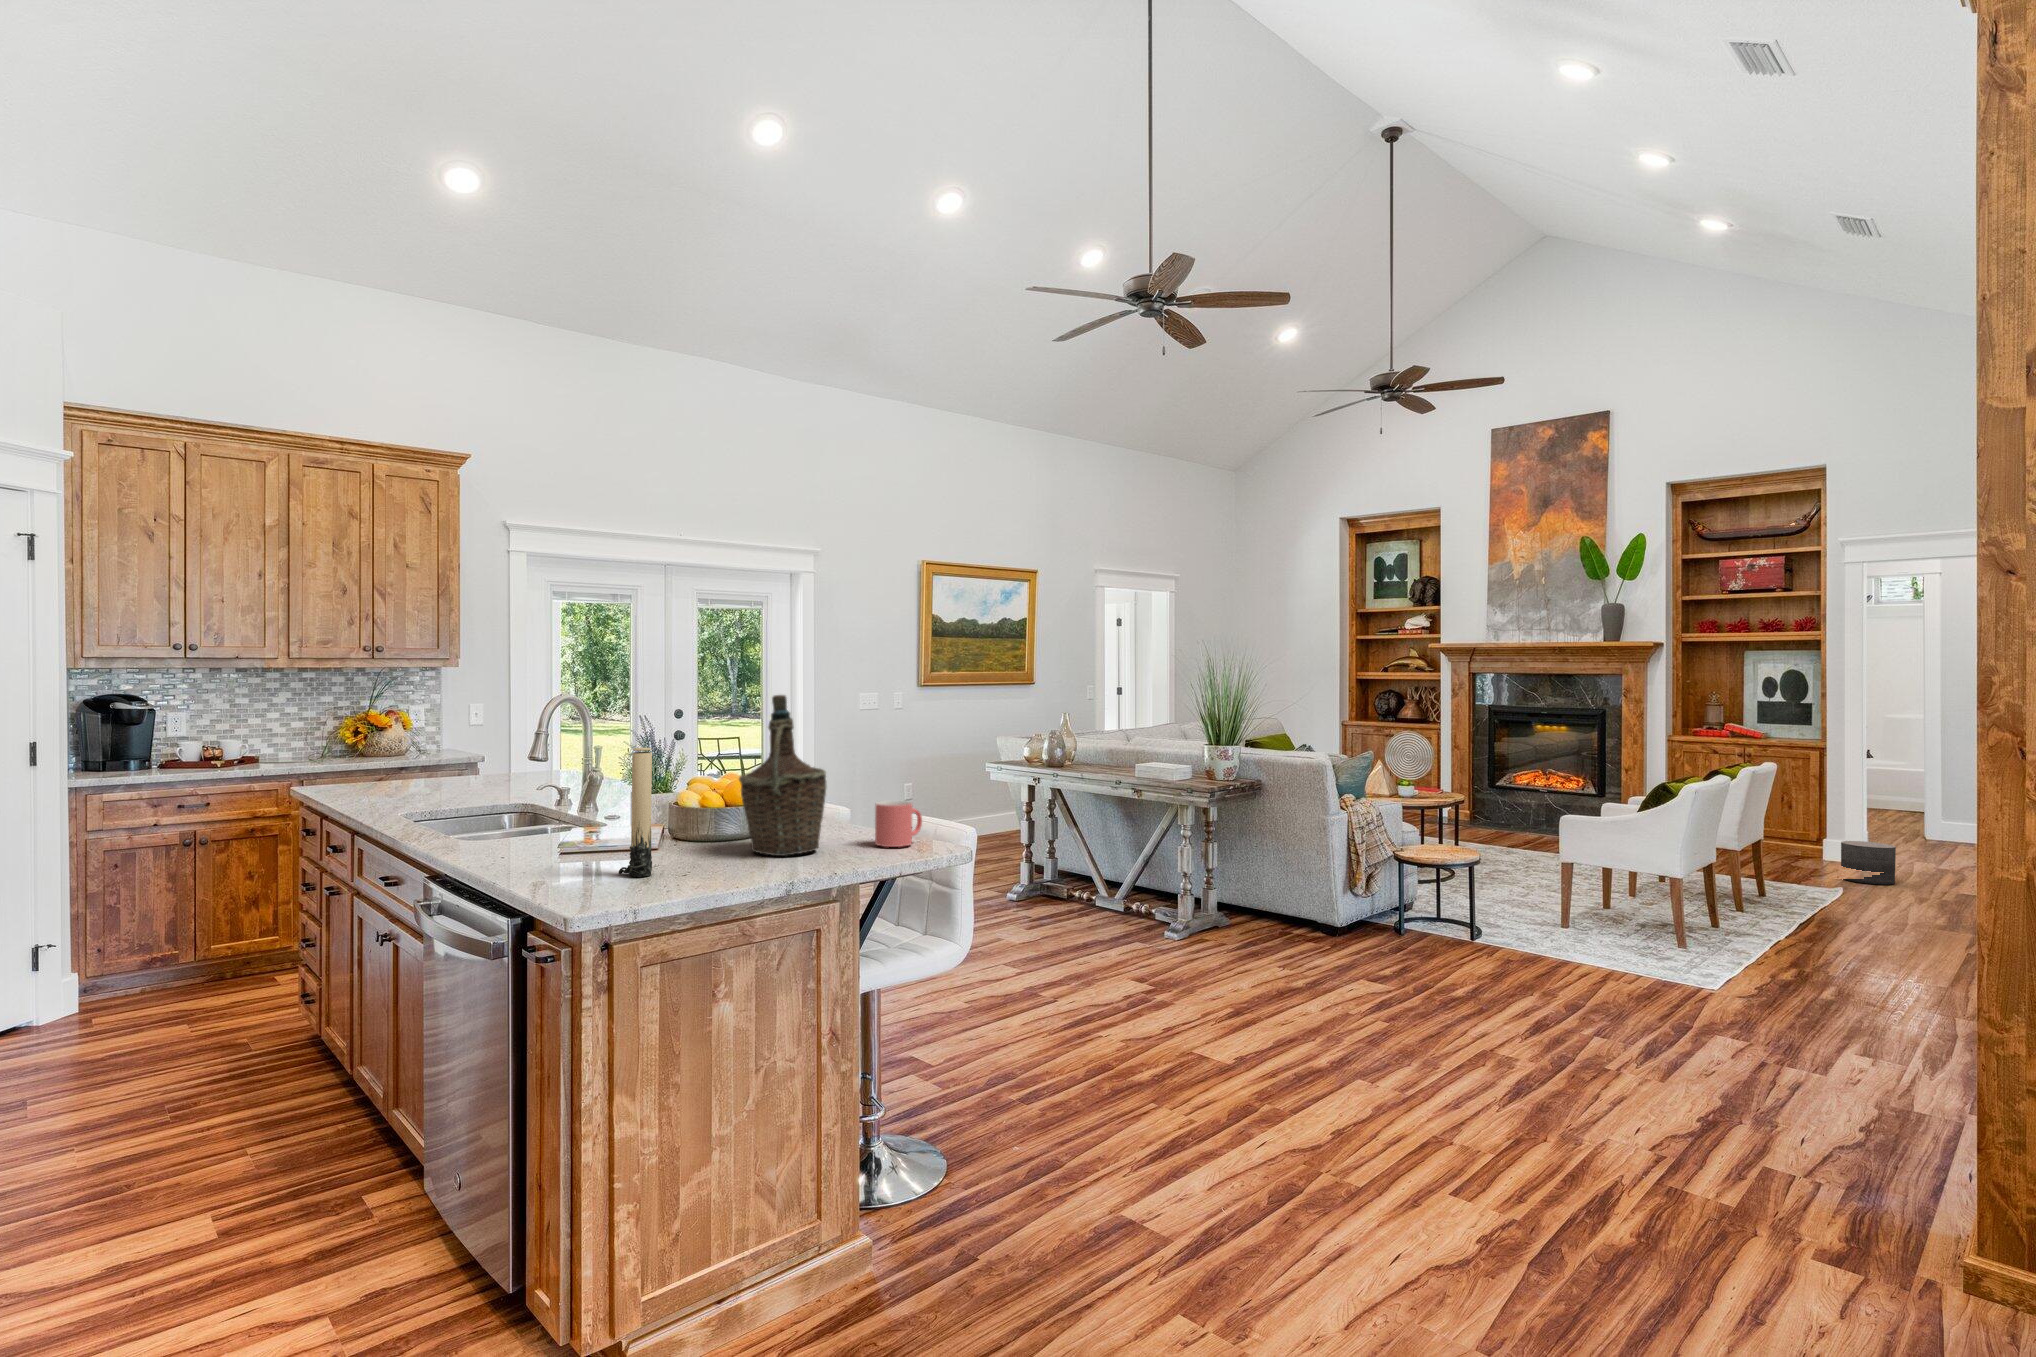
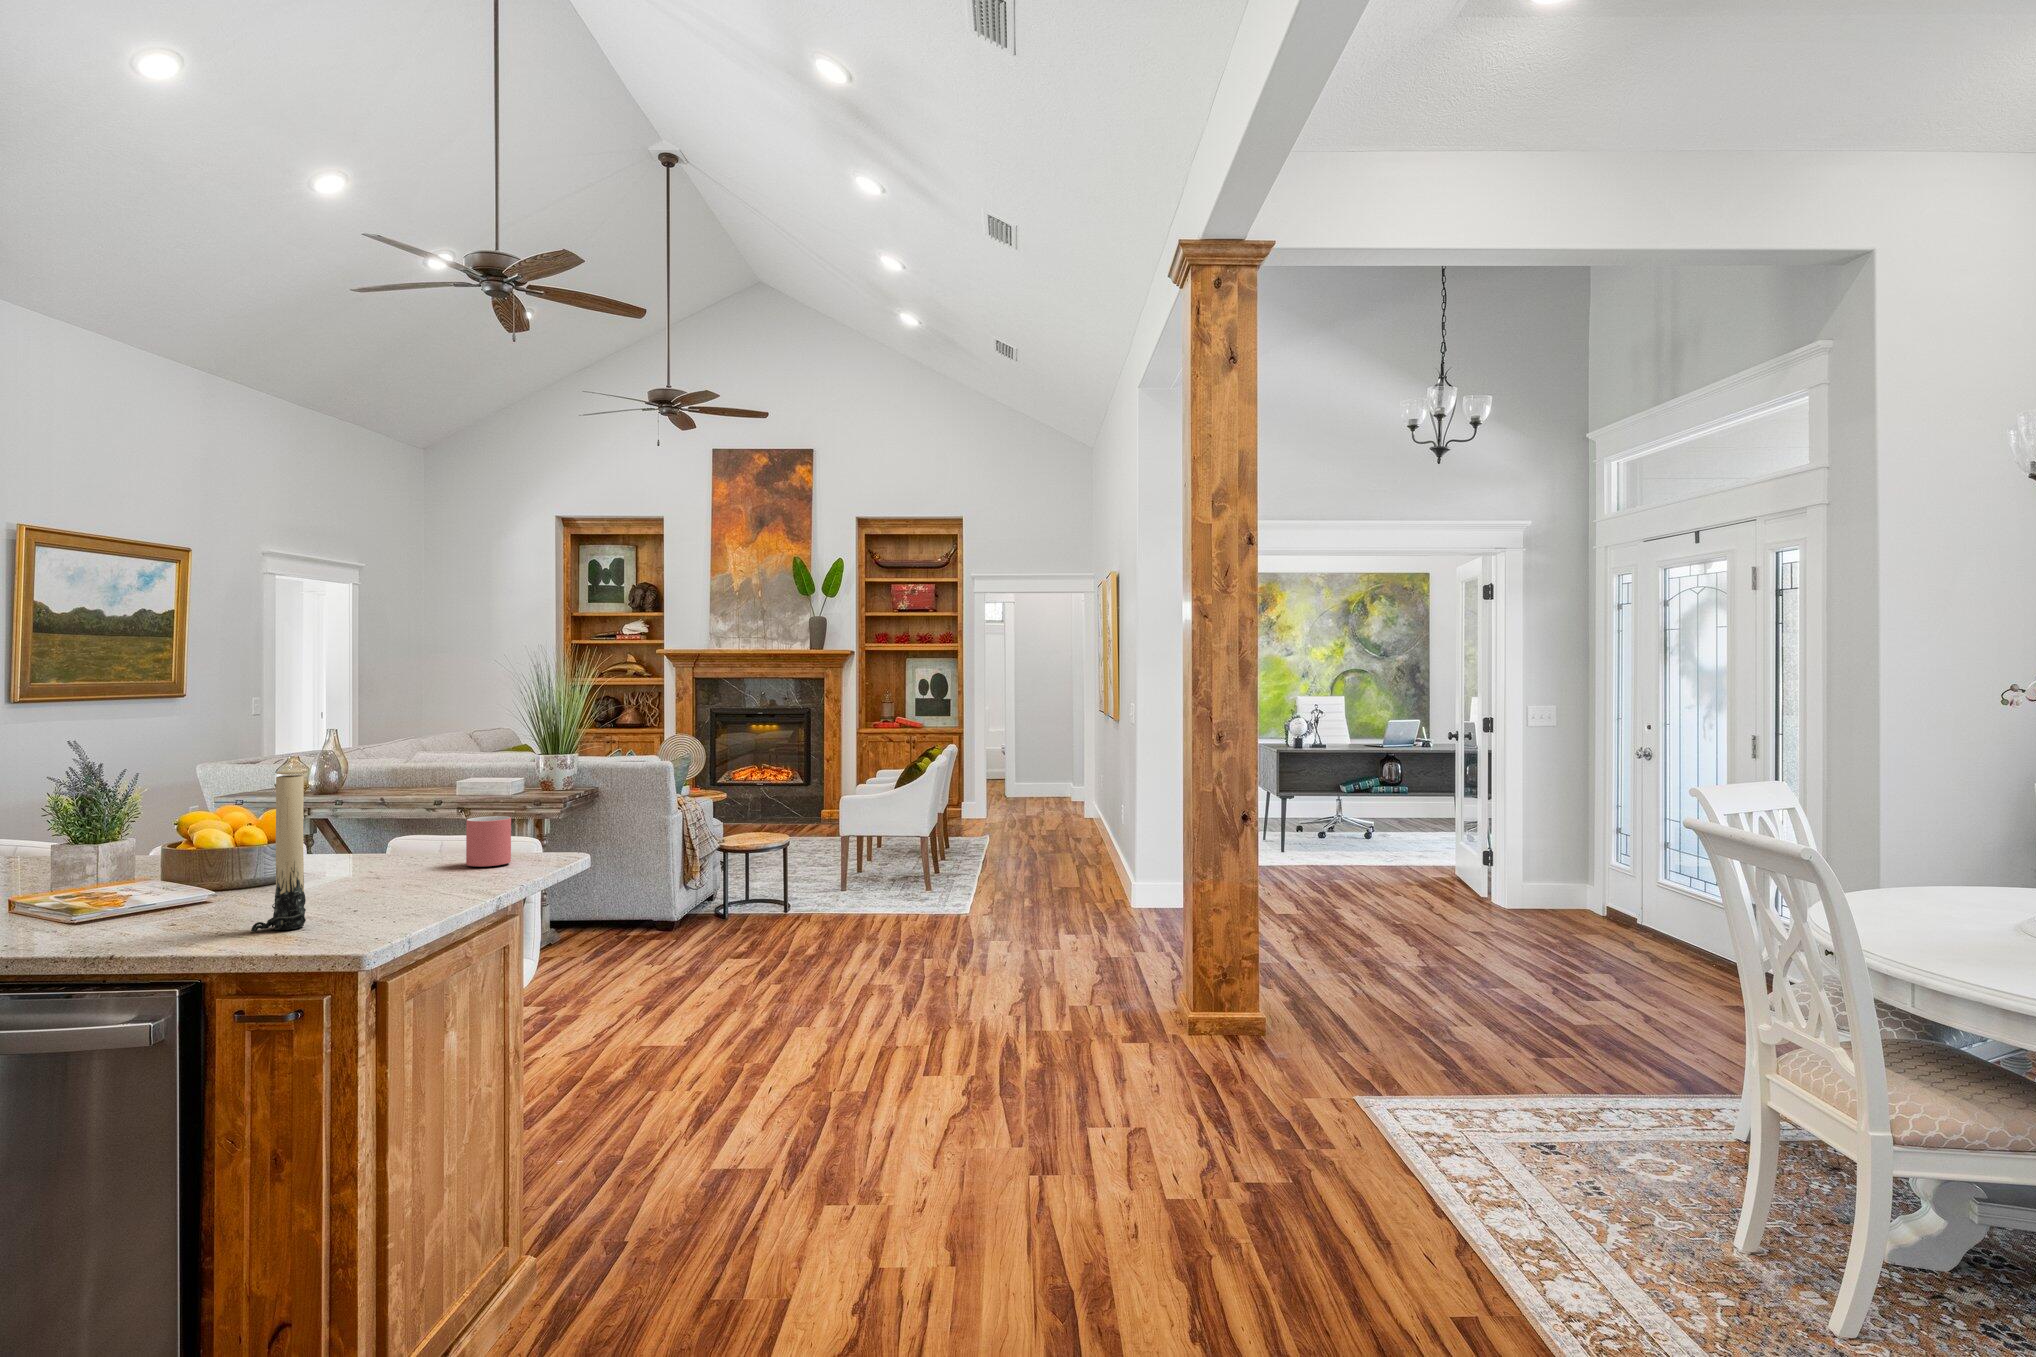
bottle: present [739,695,826,856] -> none [323,703,440,890]
planter: present [1841,841,1896,885] -> none [971,797,1002,827]

